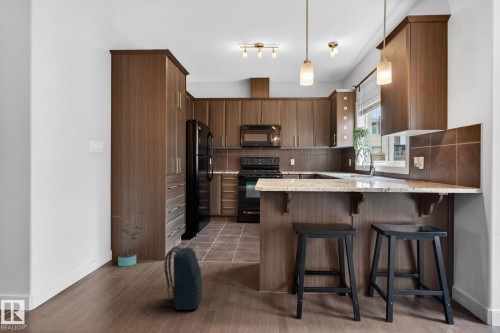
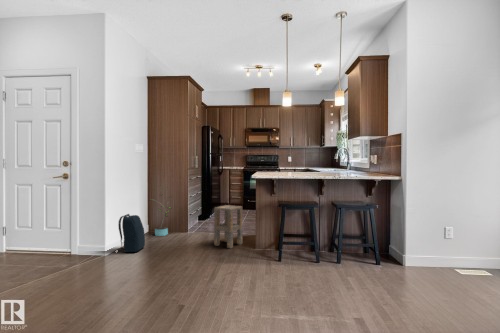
side table: none [199,225,239,291] -> present [214,205,242,248]
backpack: present [164,246,202,310] -> present [118,214,145,252]

